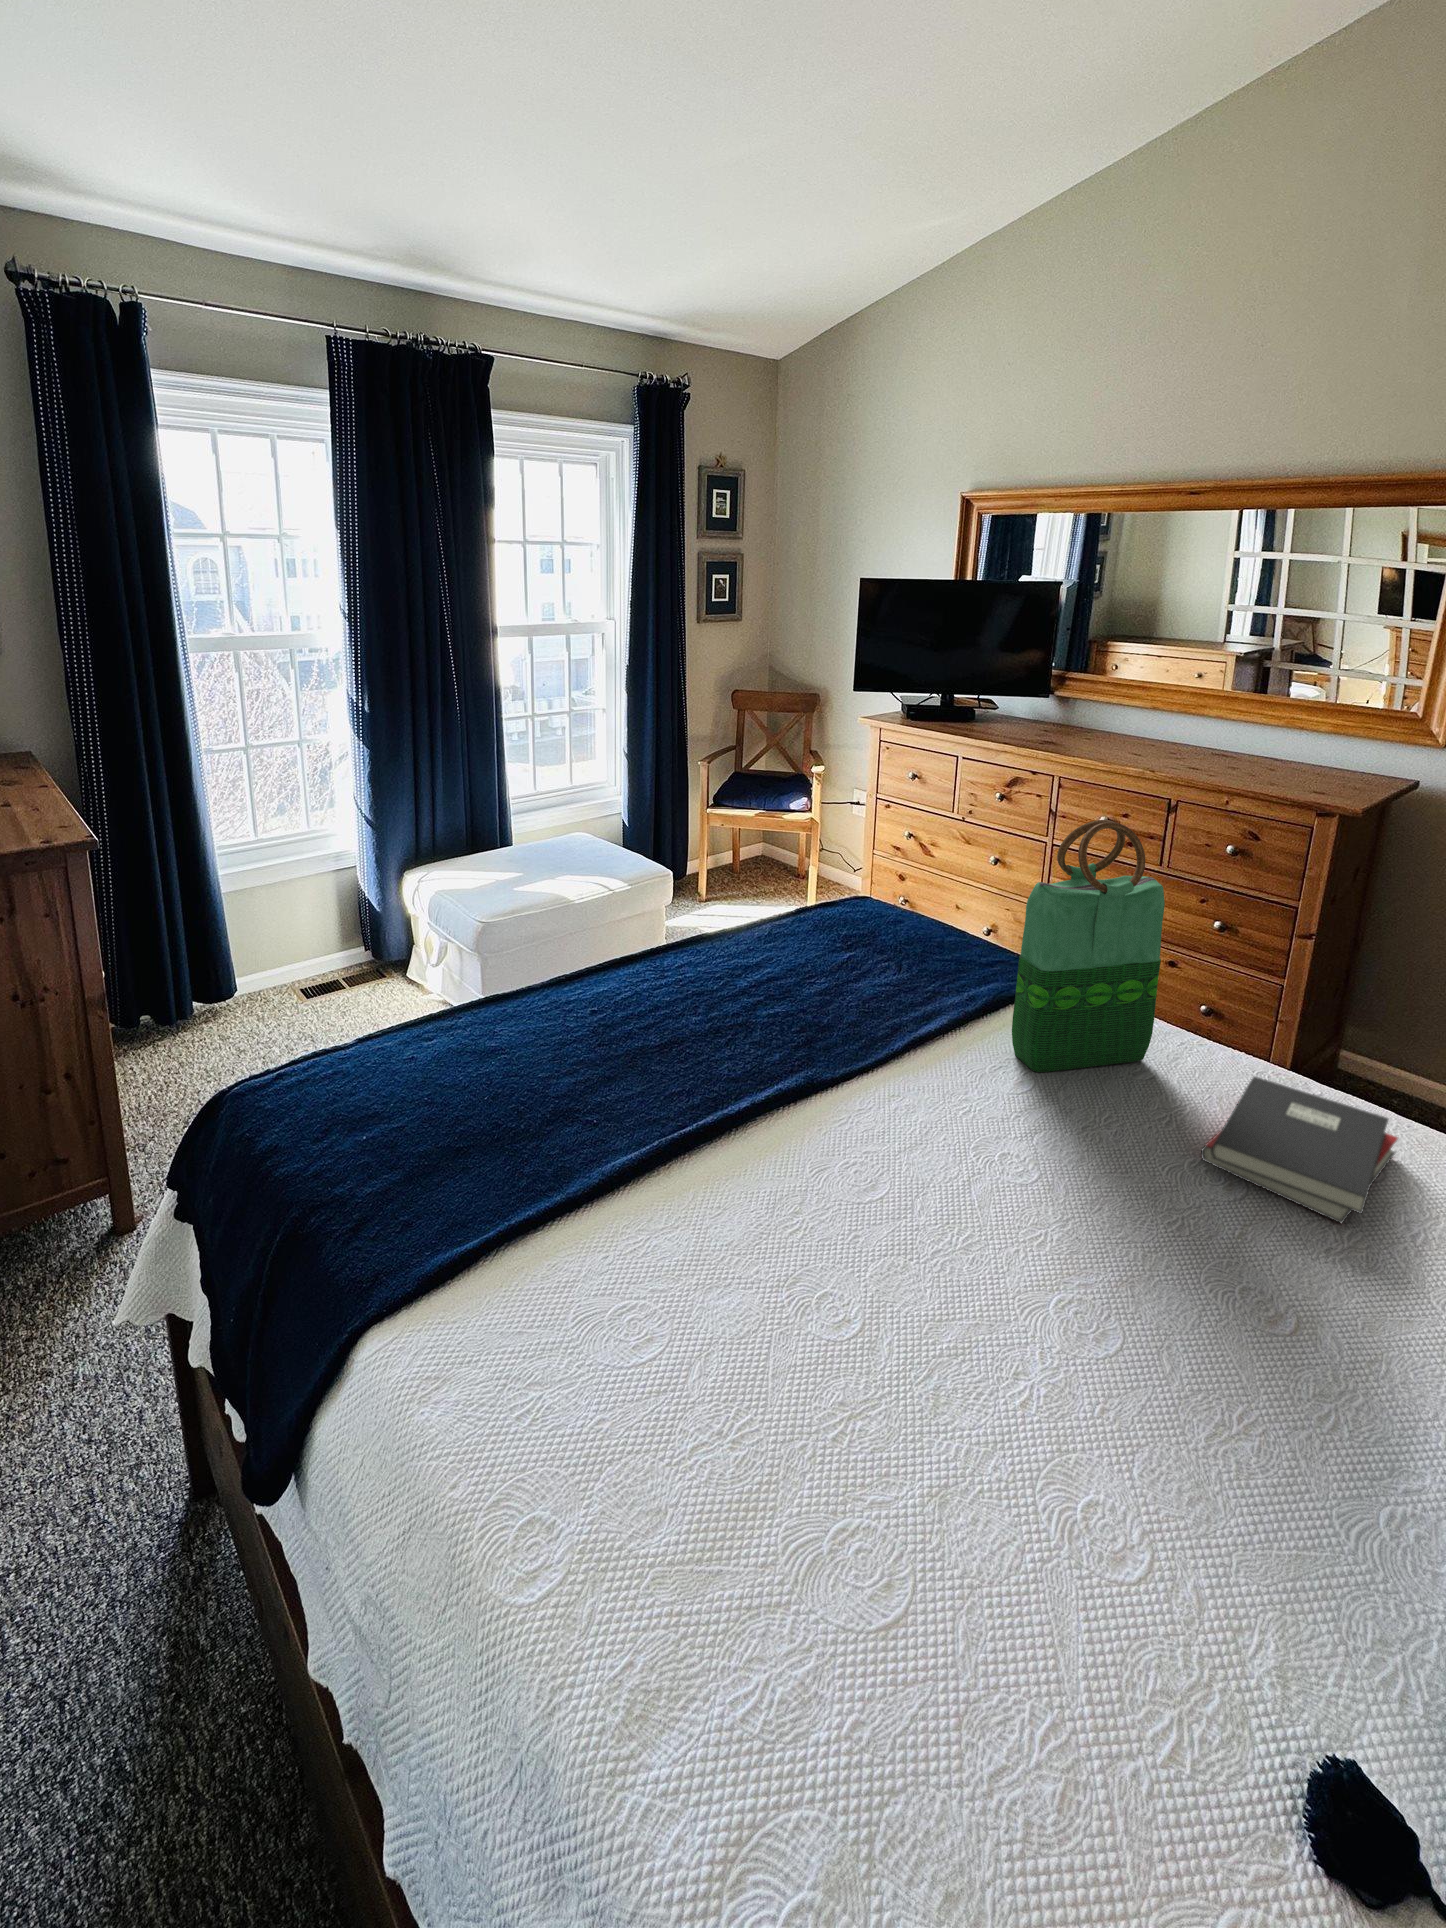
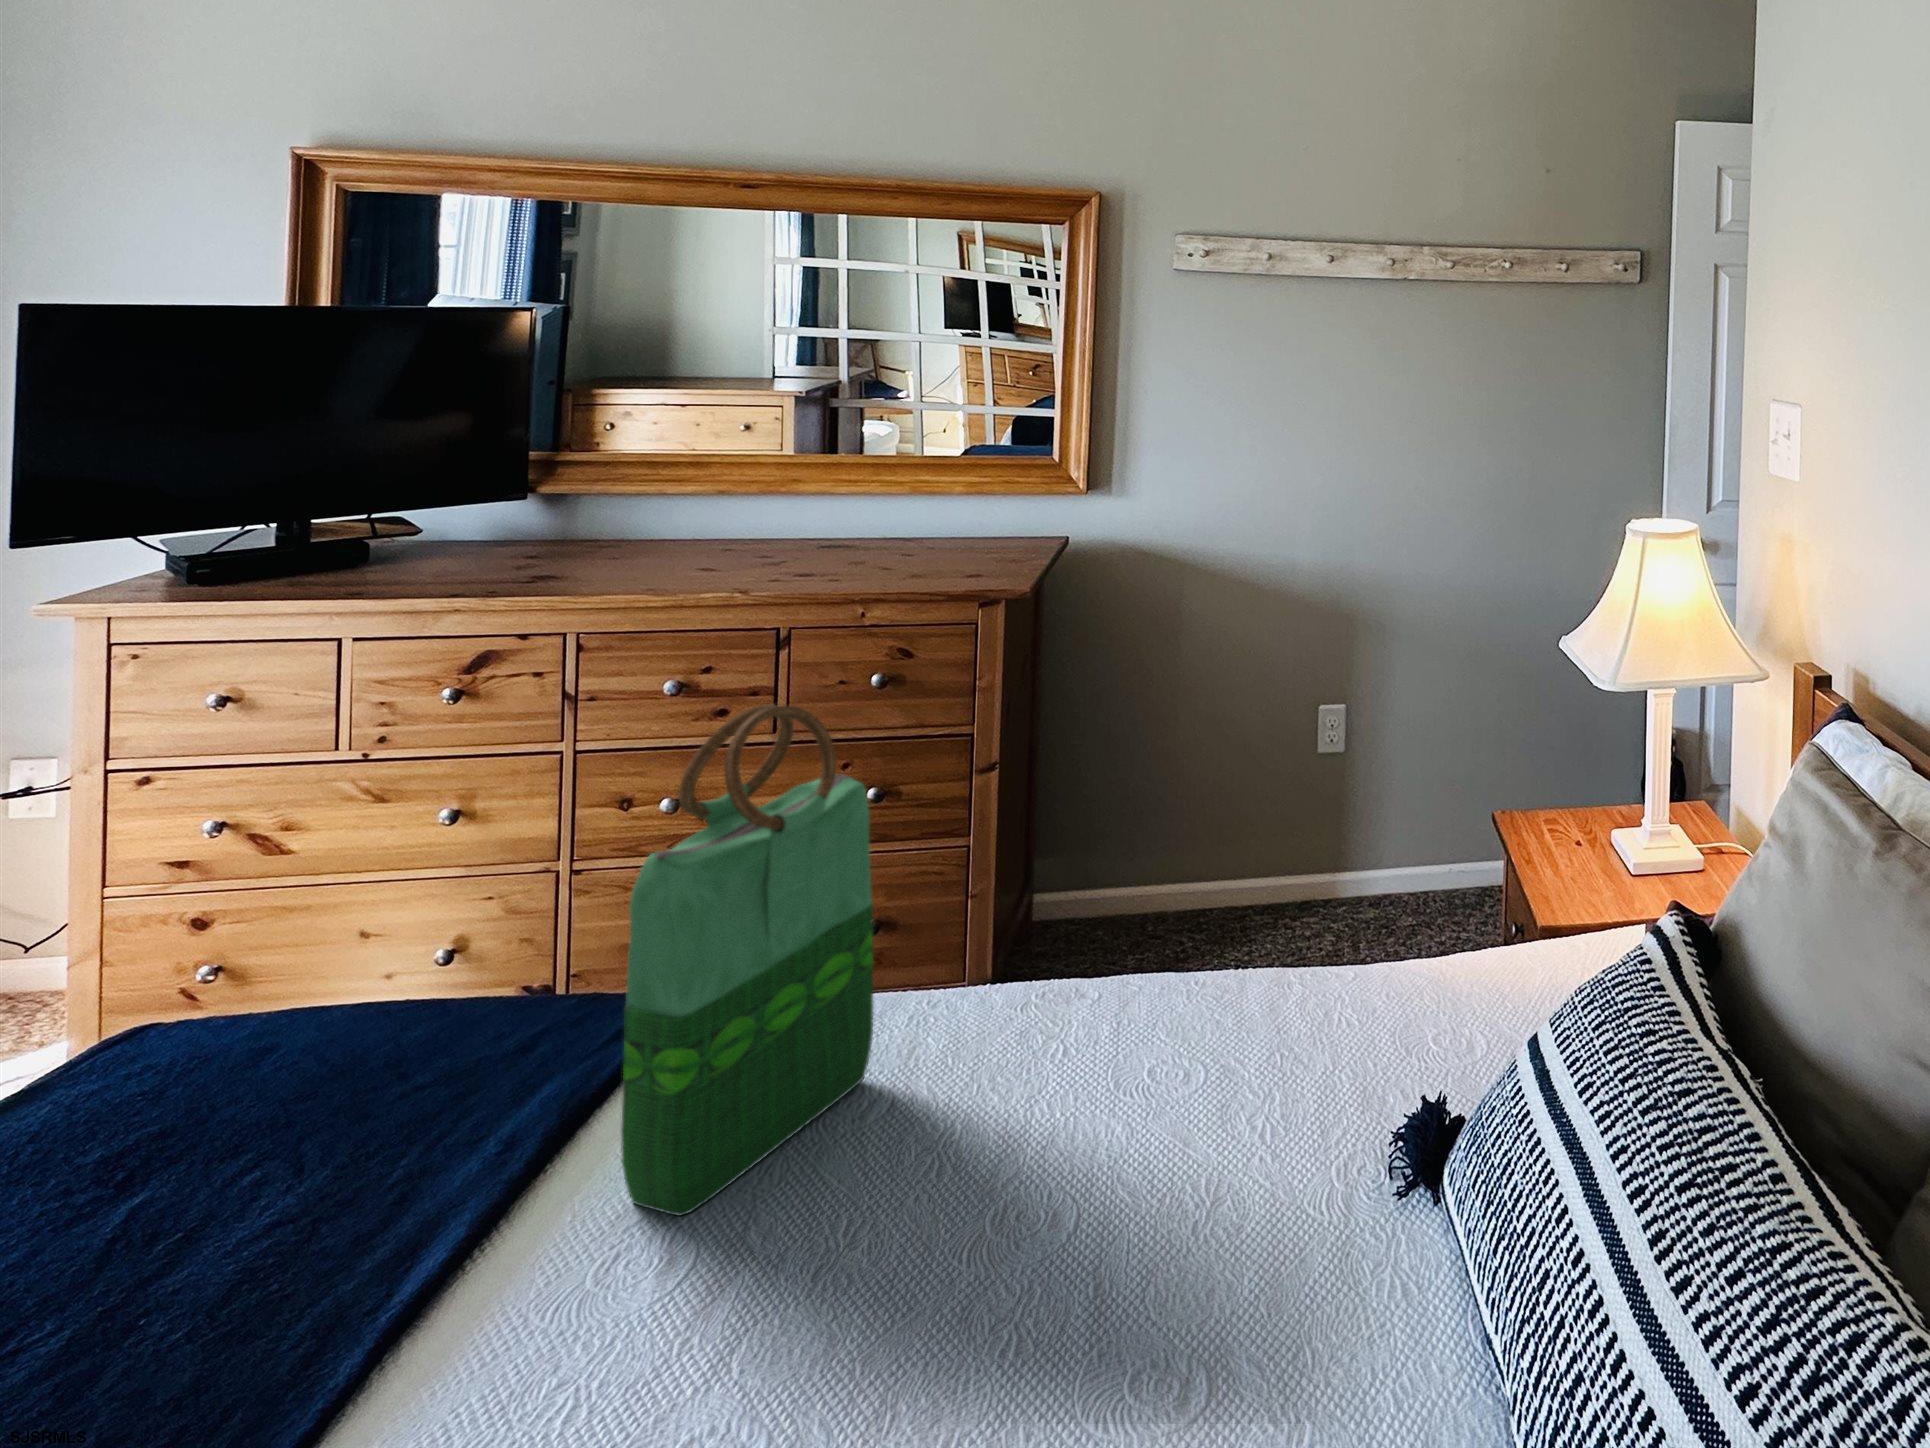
hardback book: present [1201,1076,1398,1223] -> none [1002,990,1221,1202]

